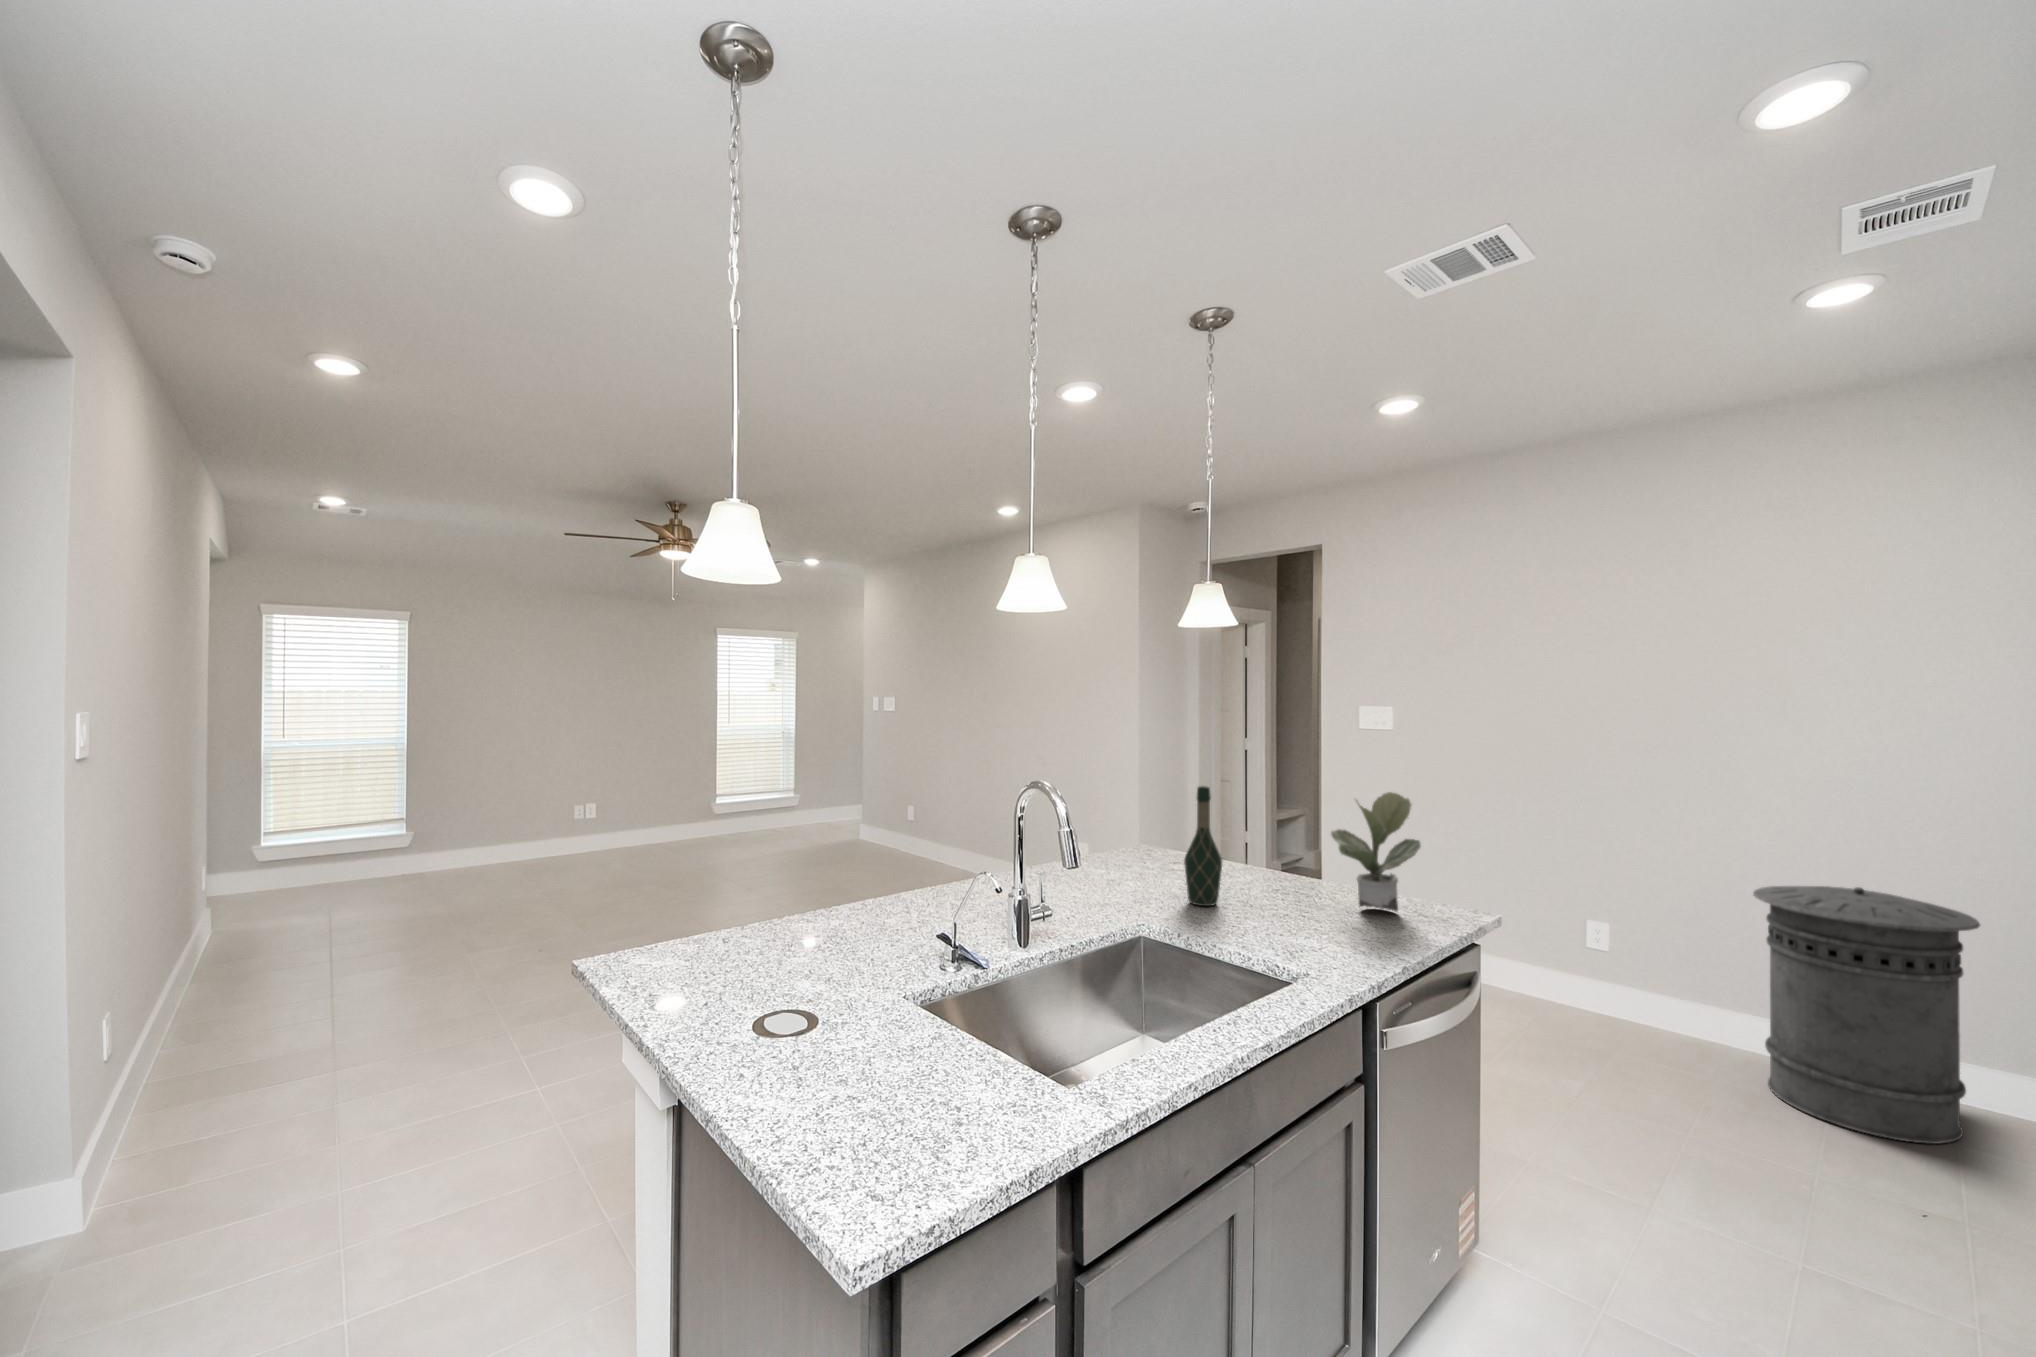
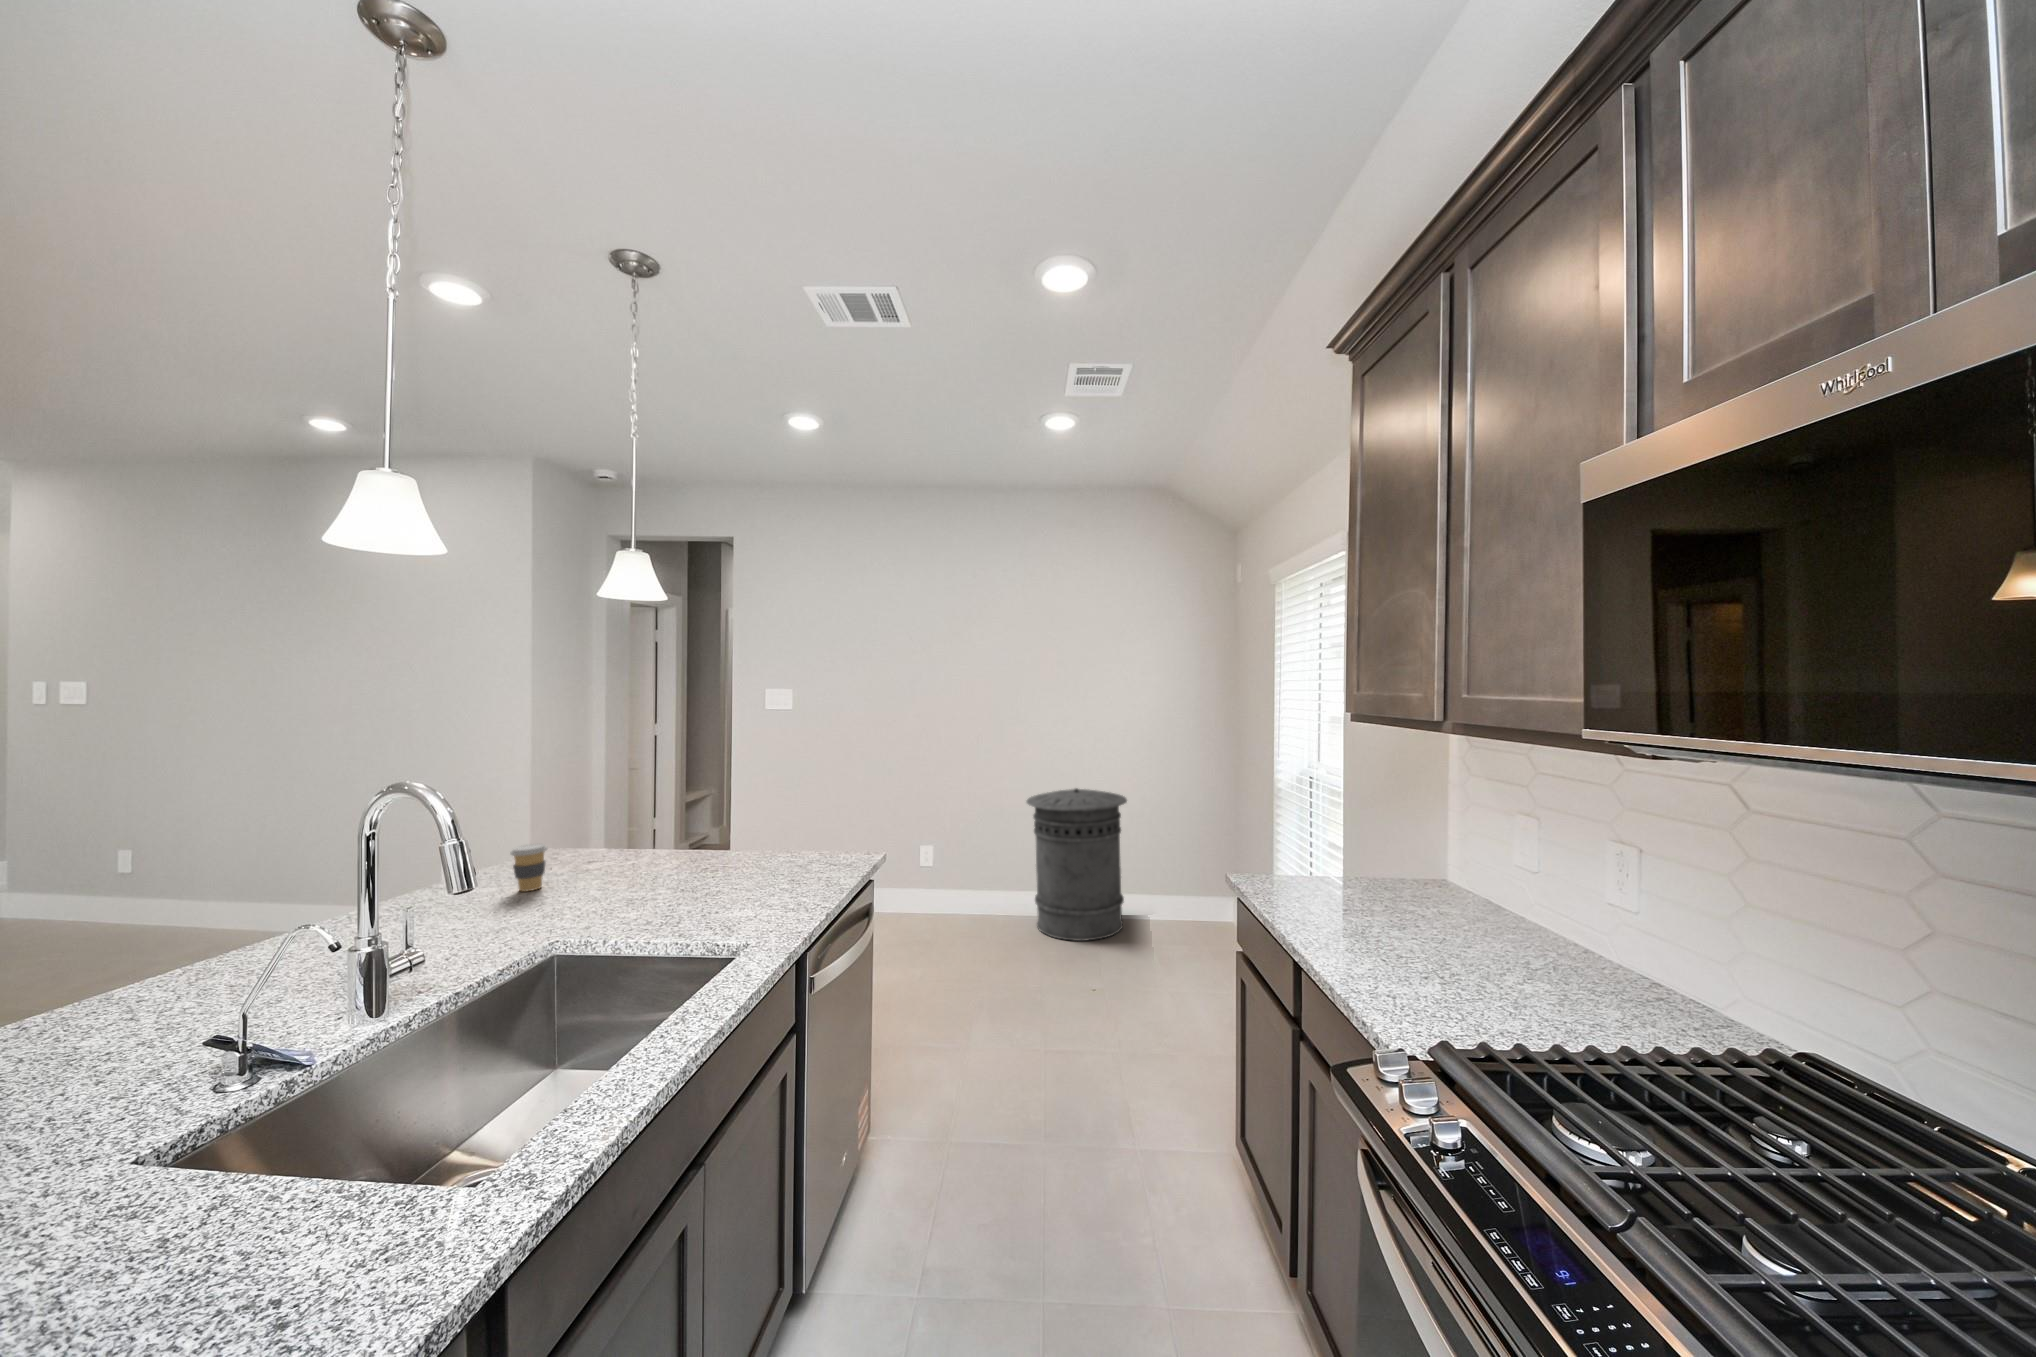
wine bottle: present [1184,786,1222,906] -> none [601,779,645,905]
potted plant: present [1331,792,1420,911] -> none [754,762,834,870]
coffee cup: none [1117,836,1145,877] -> present [510,844,548,891]

